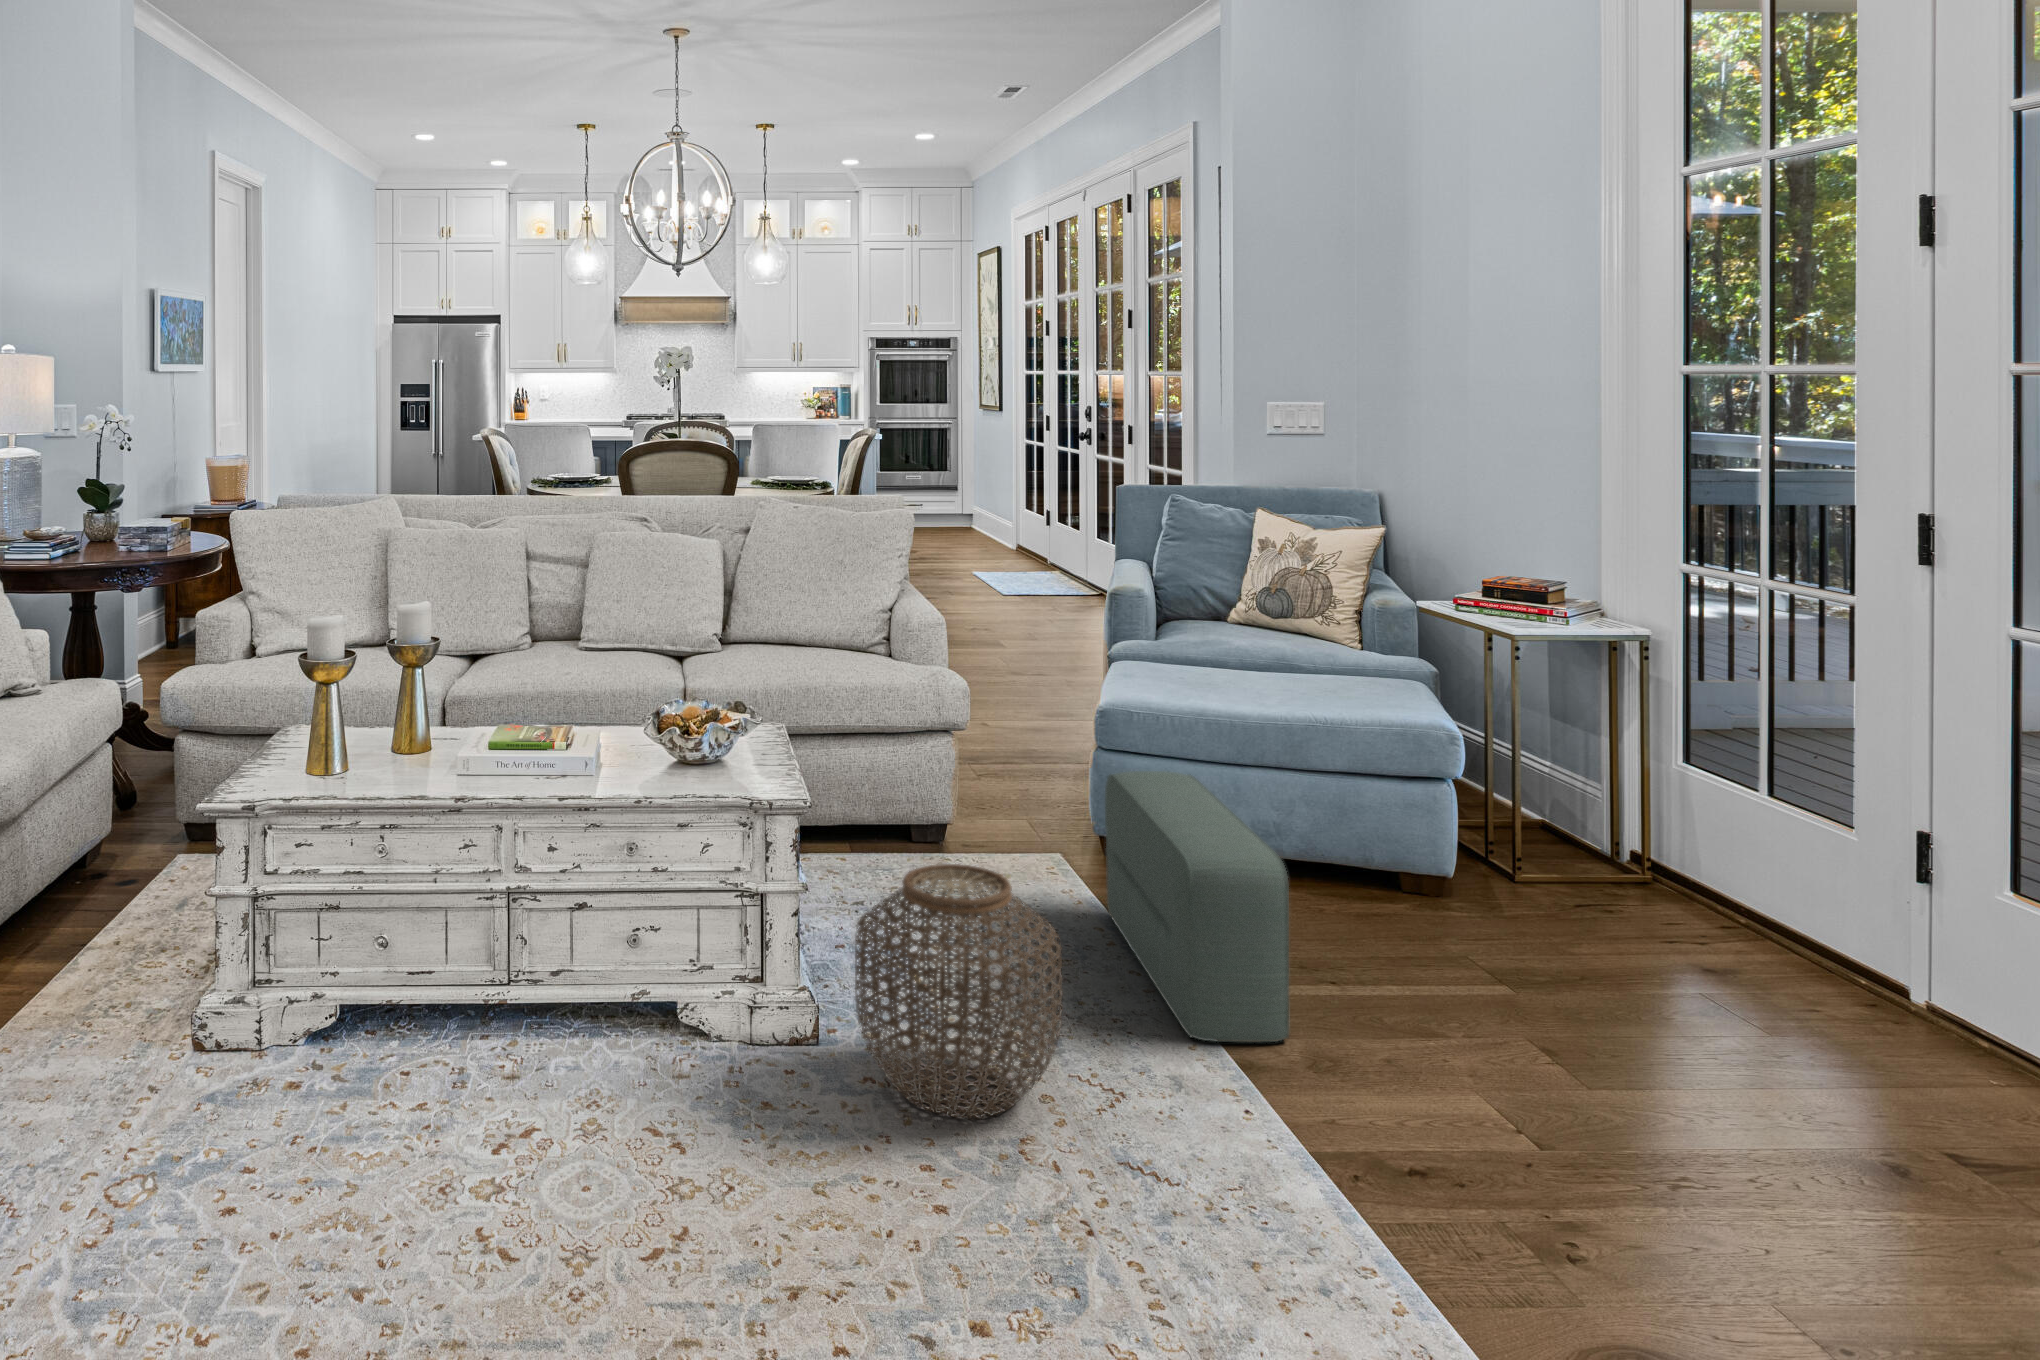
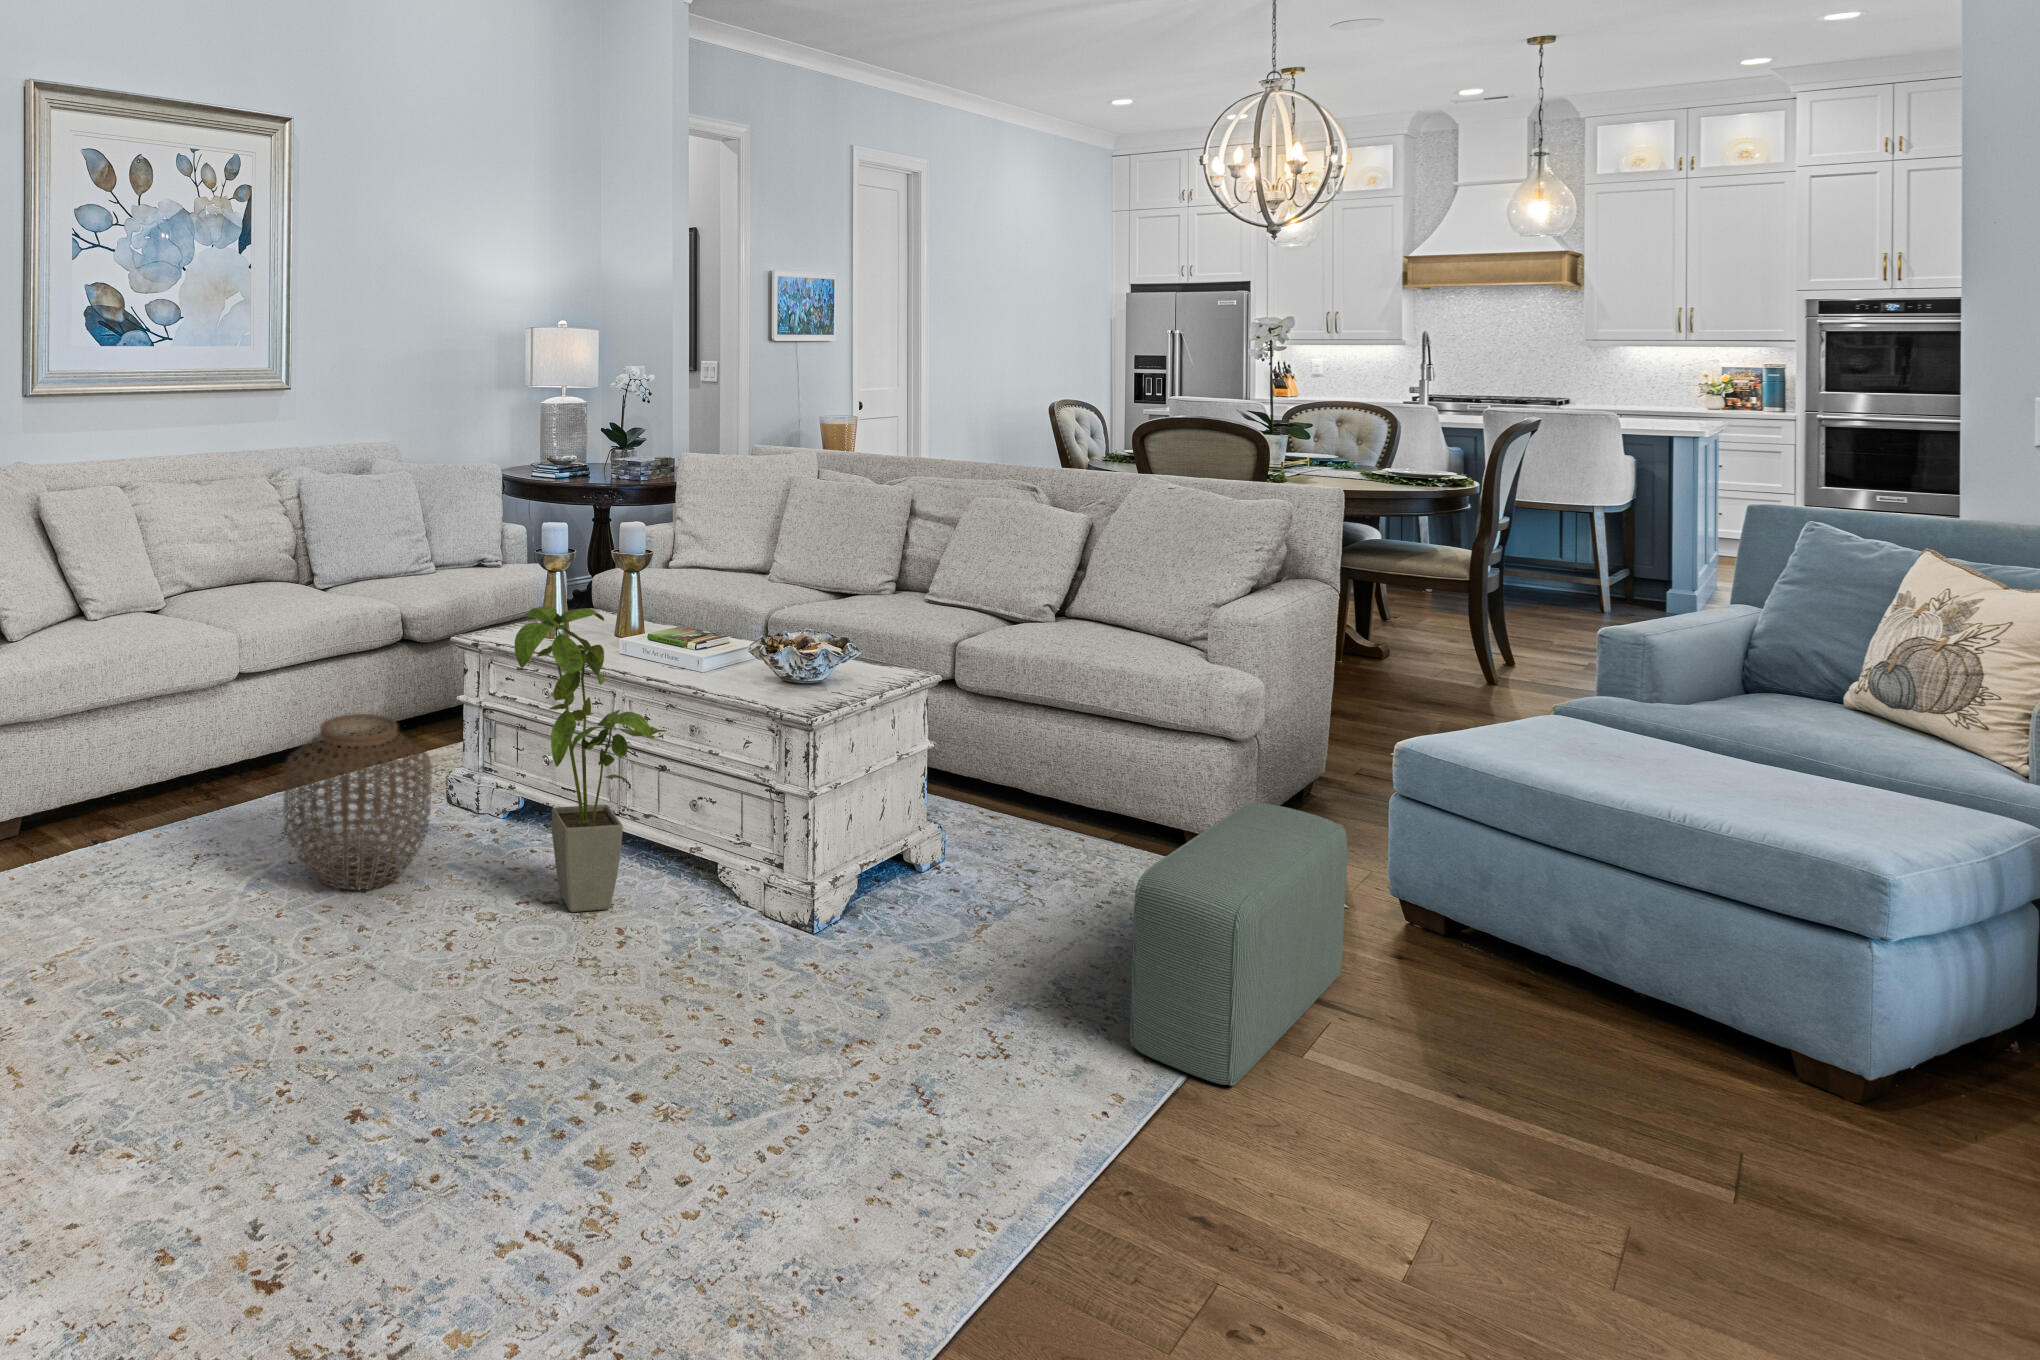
house plant: none [489,705,714,1134] -> present [515,606,667,912]
woven basket: present [855,864,1062,1118] -> present [284,714,432,891]

